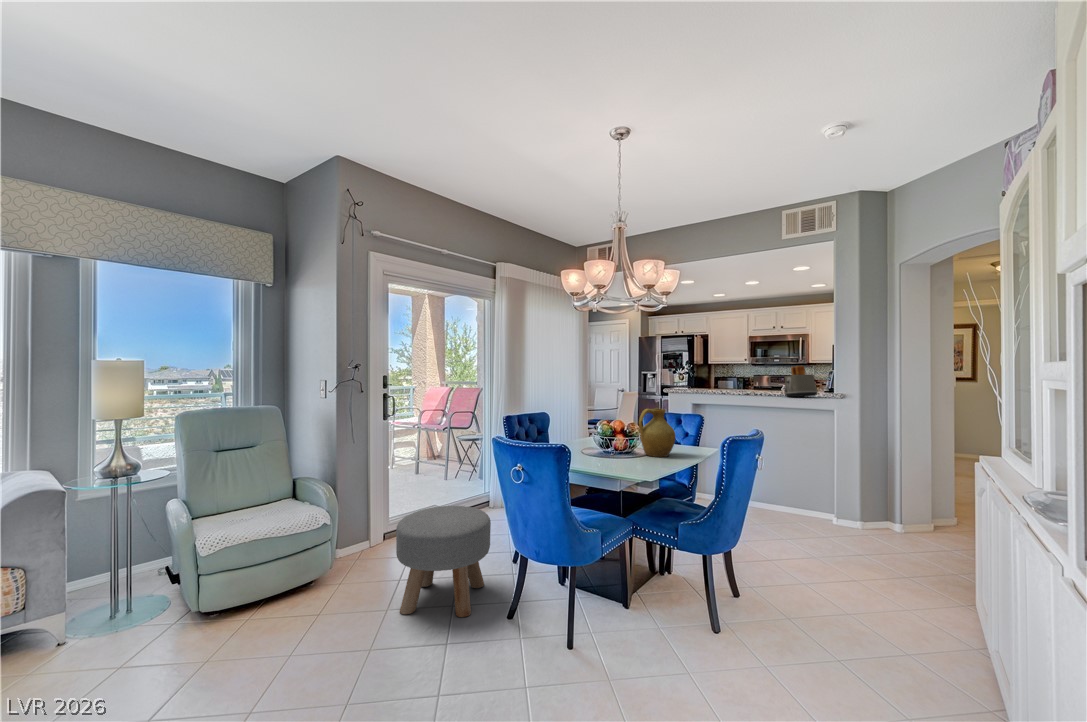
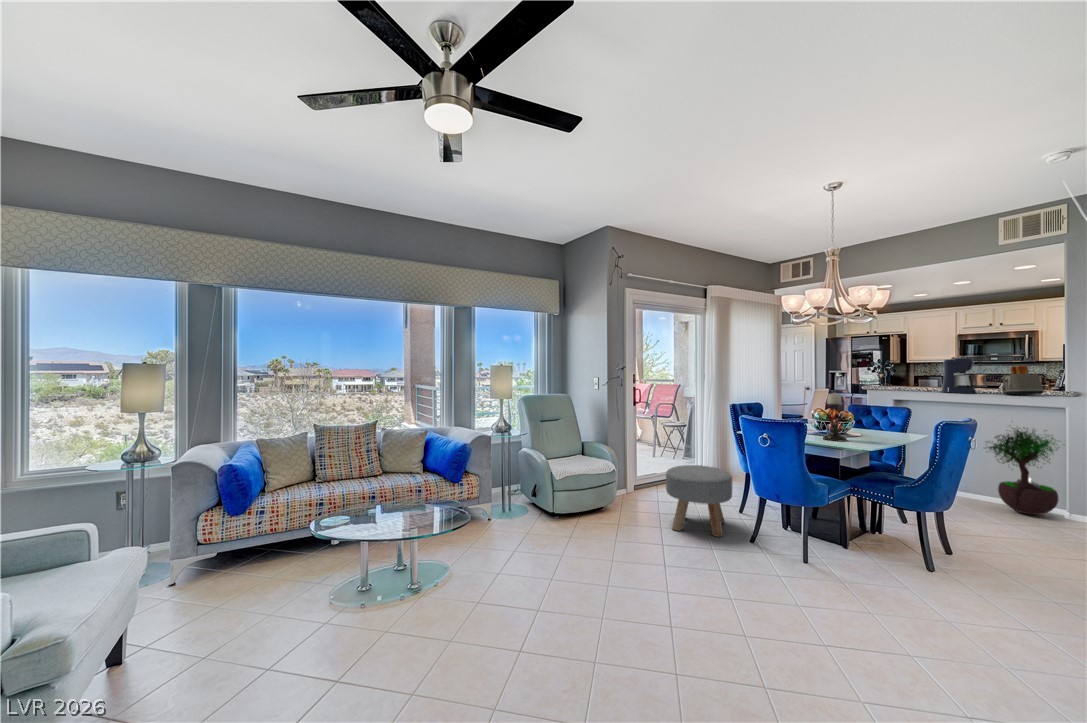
coffee maker: none [734,358,764,396] -> present [941,358,977,393]
candle holder: none [604,399,631,464] -> present [823,392,847,441]
pitcher: present [639,408,676,457] -> none [851,401,887,439]
potted tree: none [768,425,835,524] -> present [986,429,1059,515]

